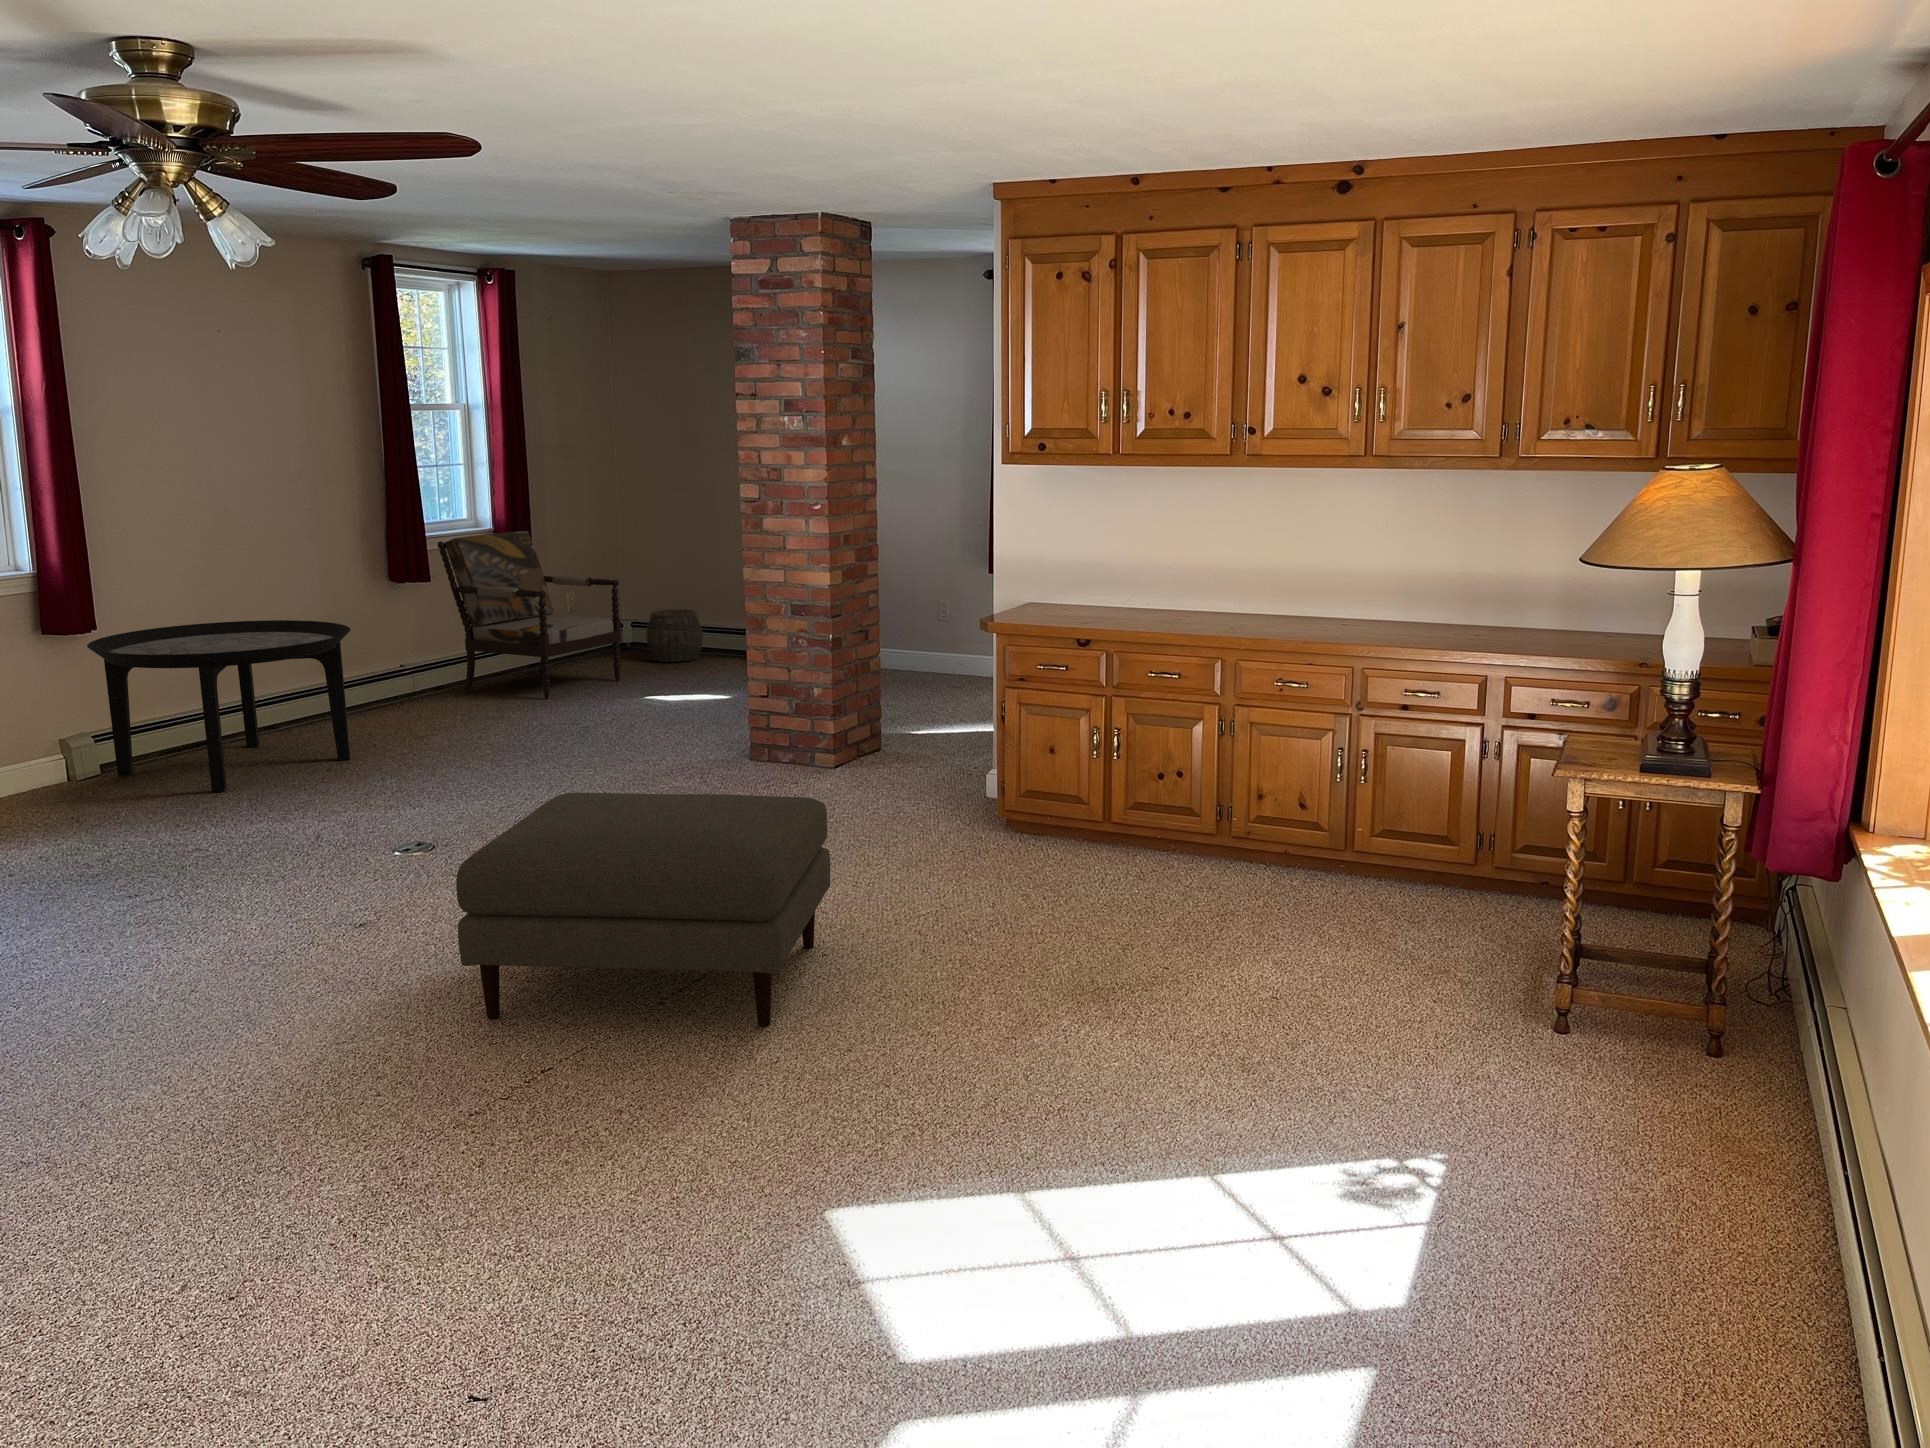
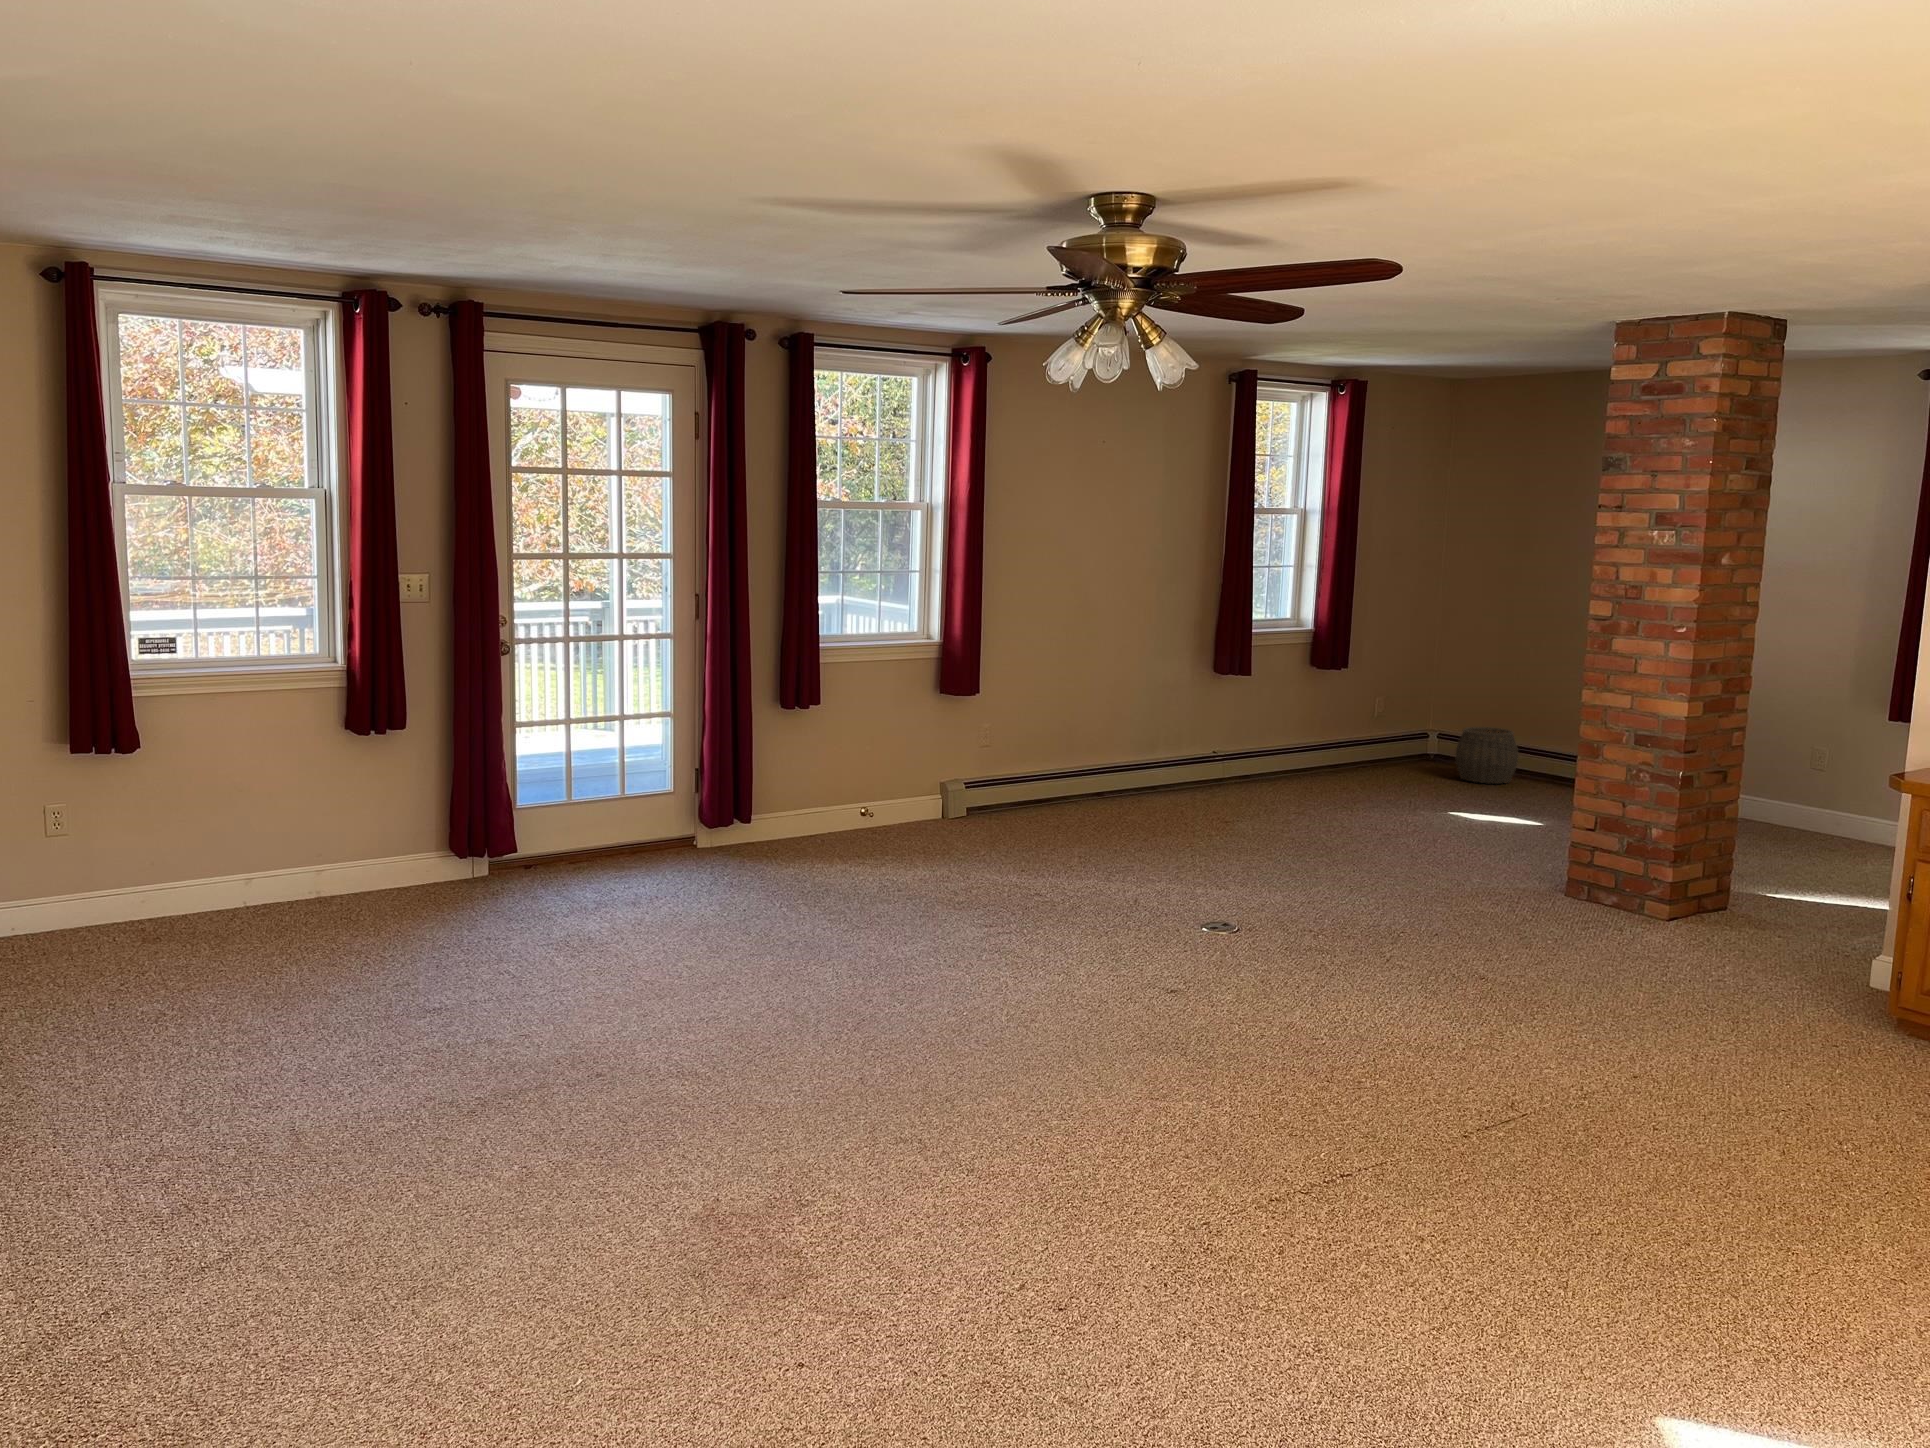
armchair: present [438,531,621,699] -> none [1260,635,1435,805]
round table: present [87,620,351,792] -> none [969,698,1180,850]
ottoman: present [456,793,830,1026] -> none [1270,902,1676,1194]

